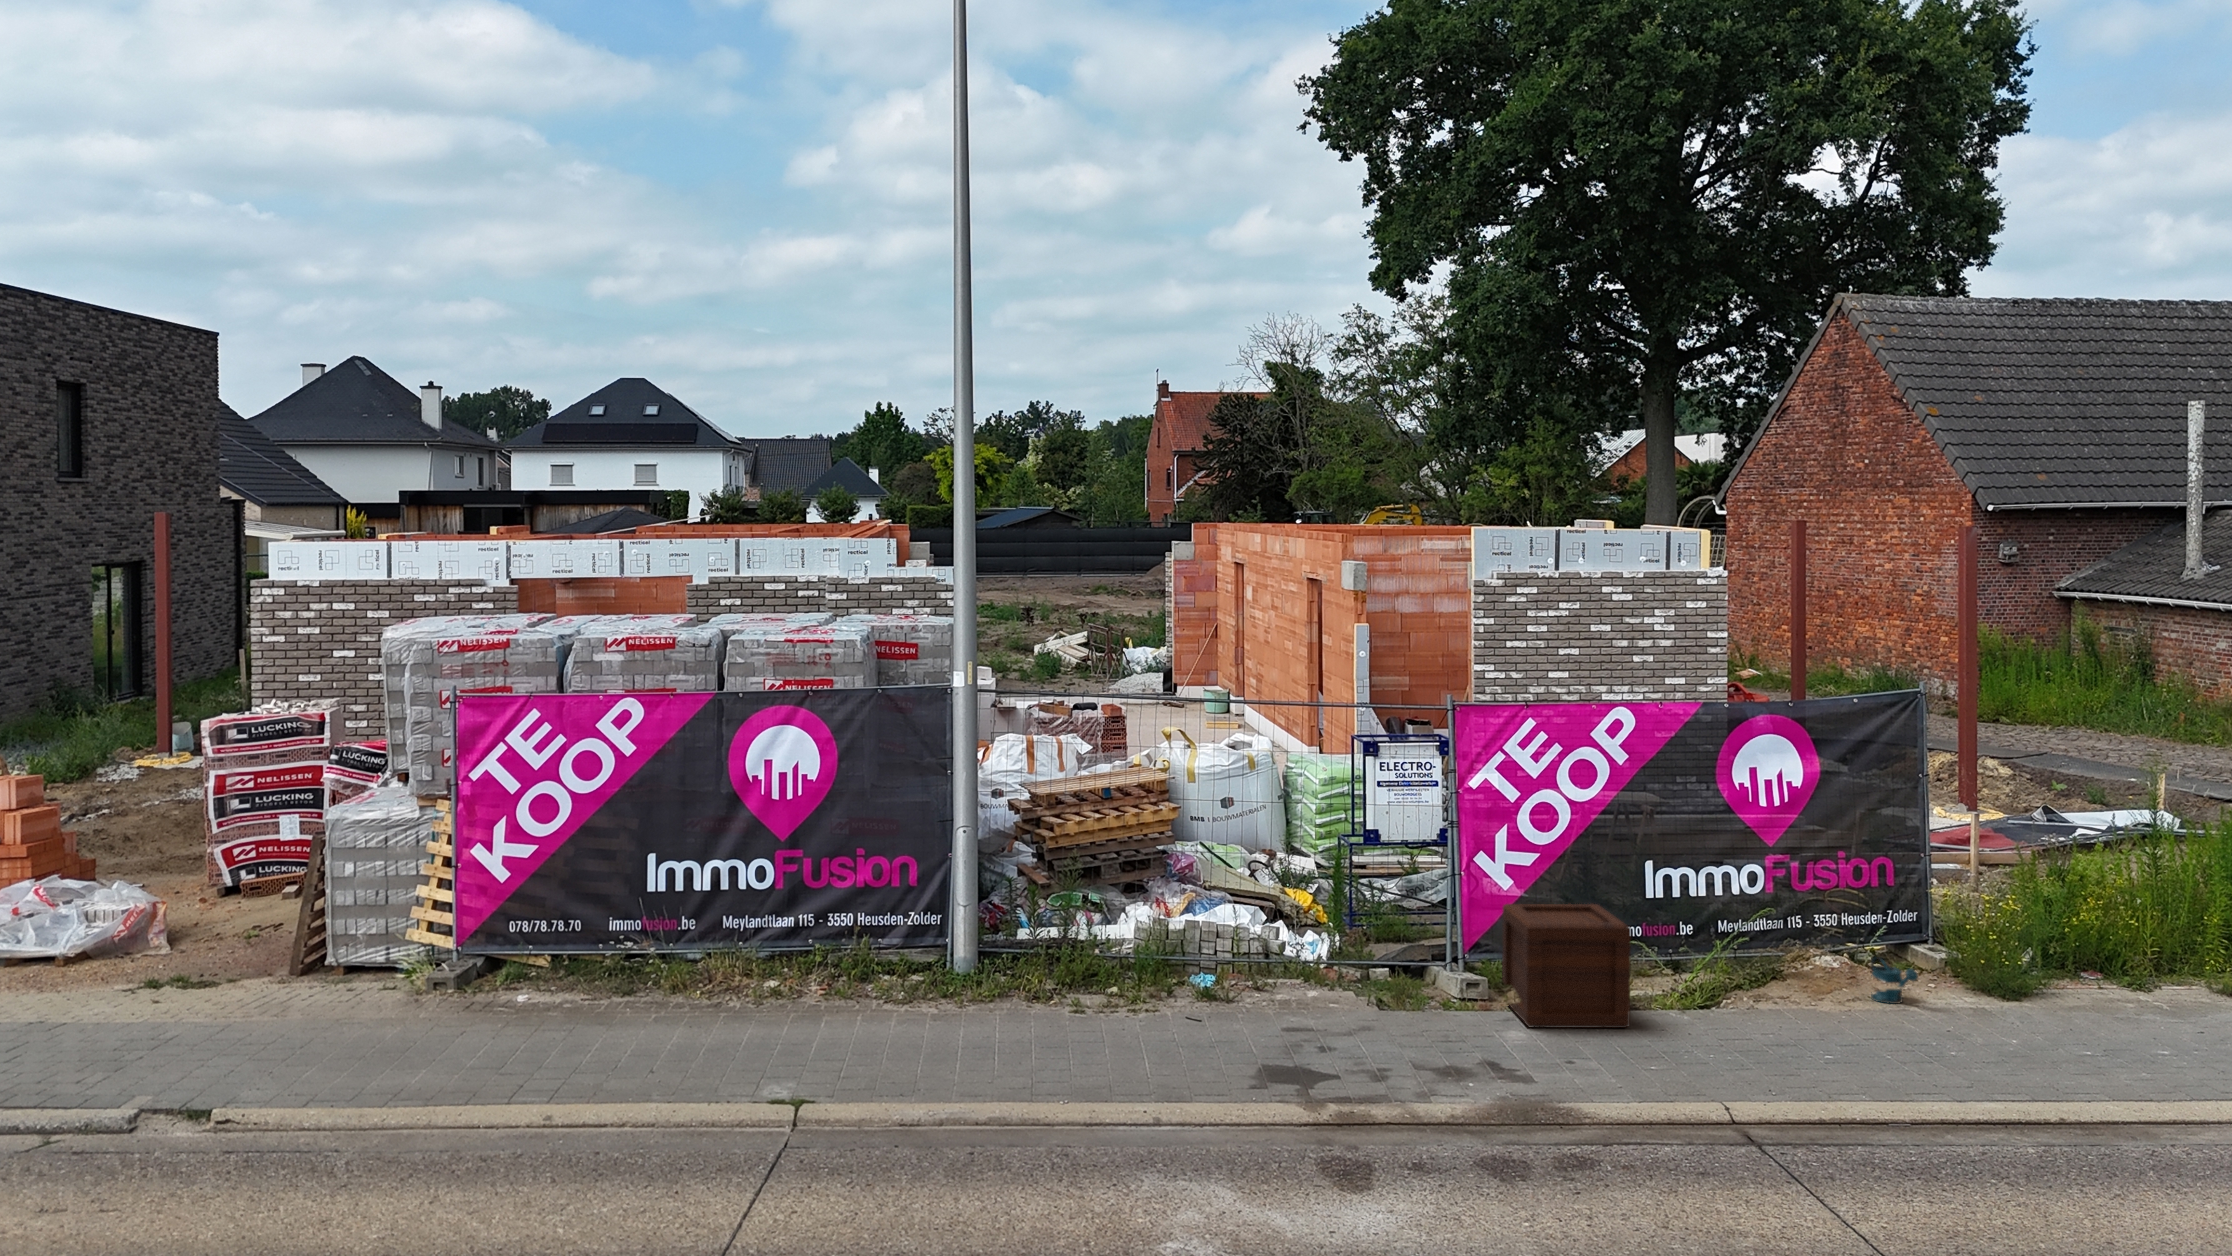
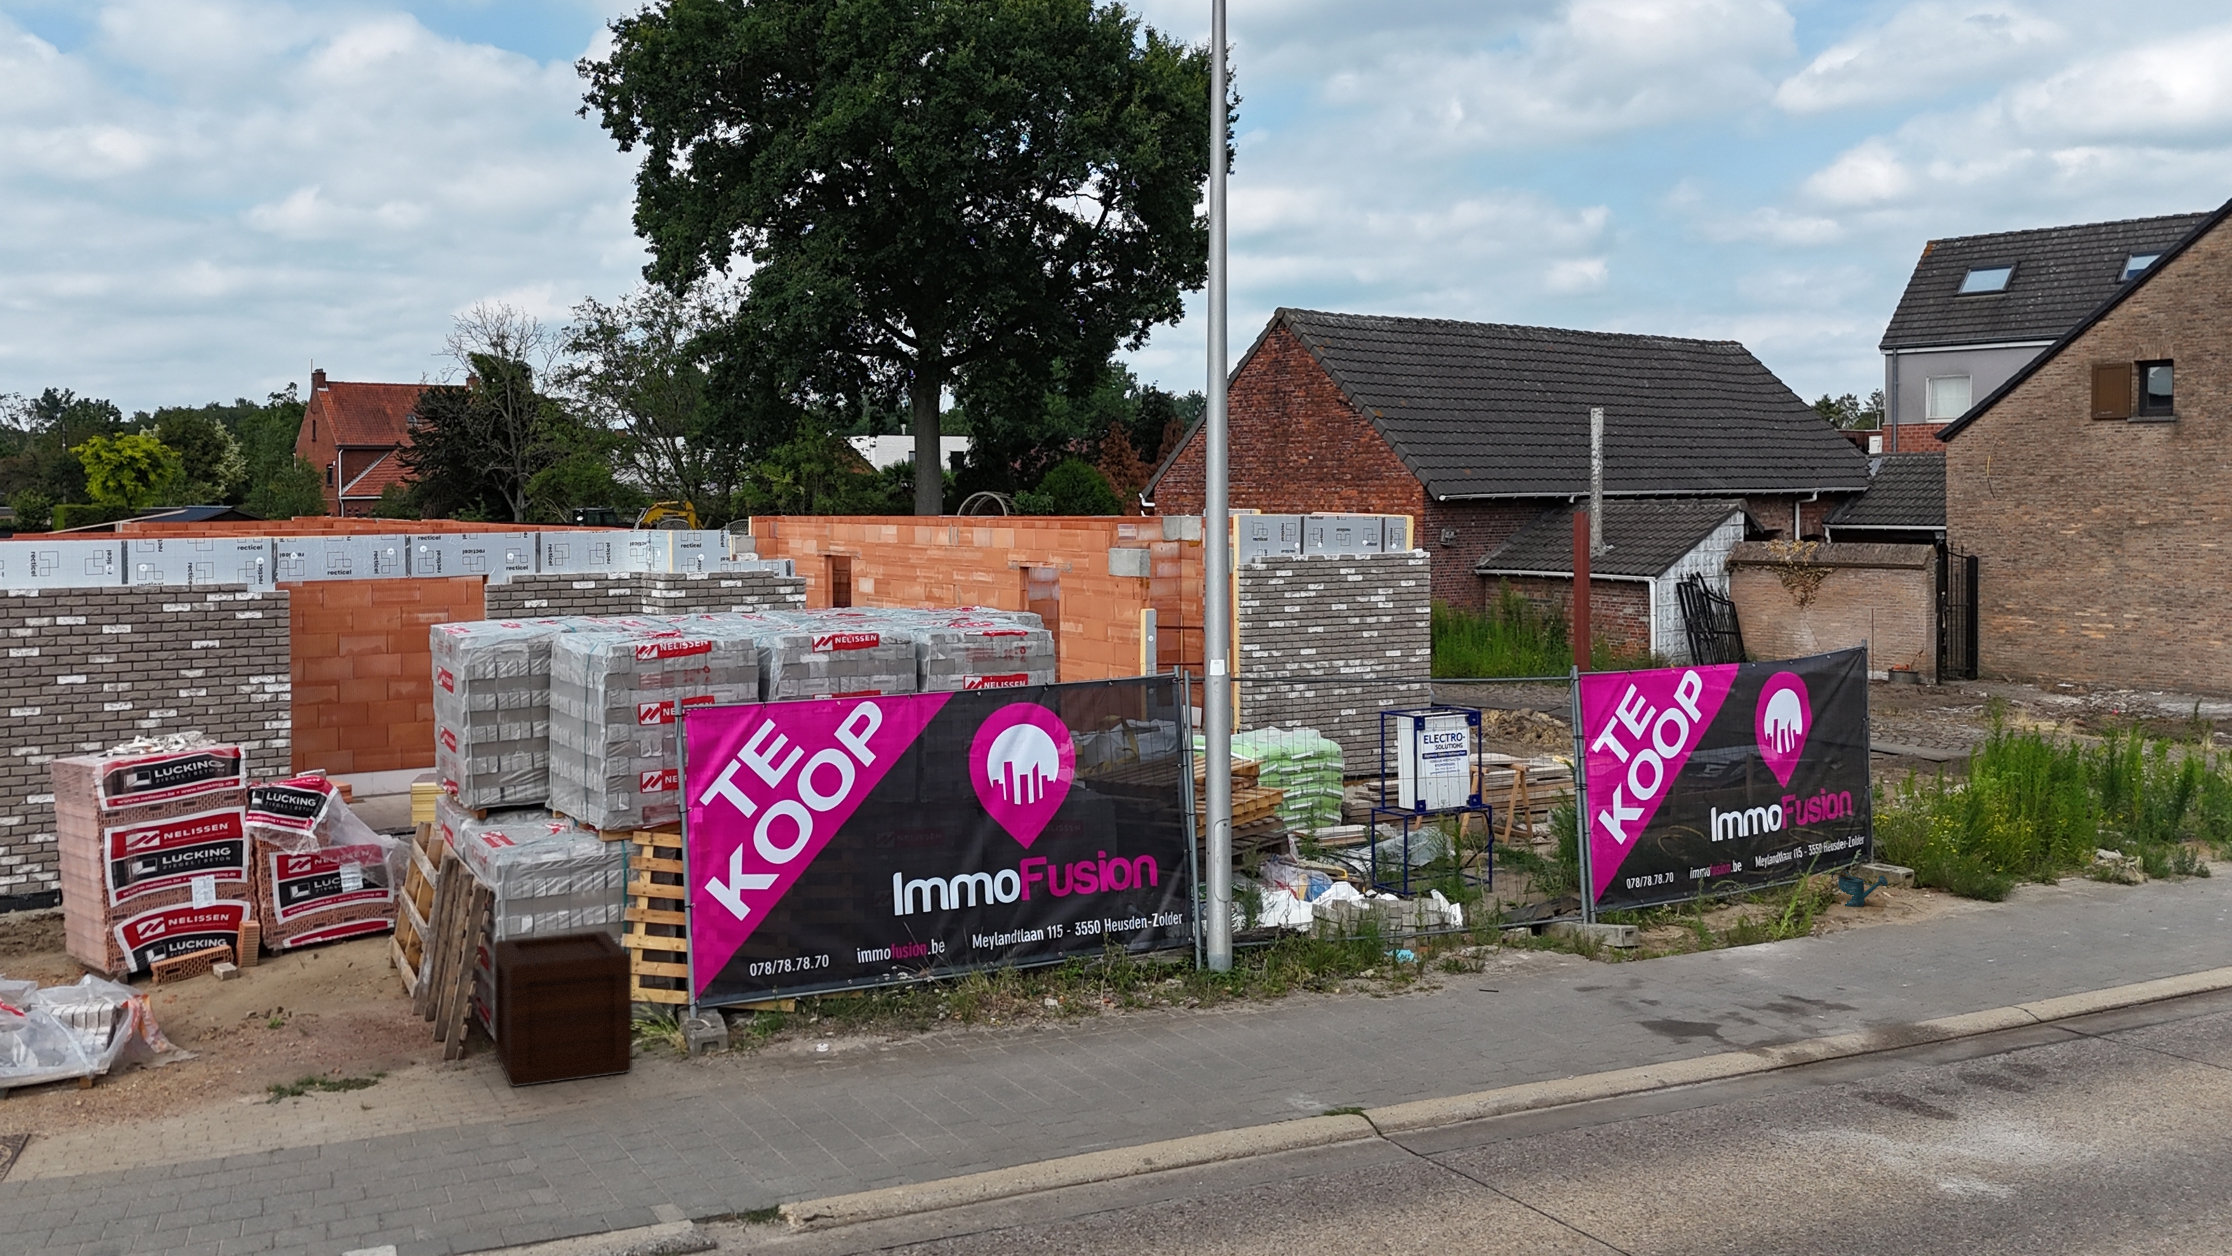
wooden crate: present [1502,904,1631,1028] -> present [494,931,632,1087]

